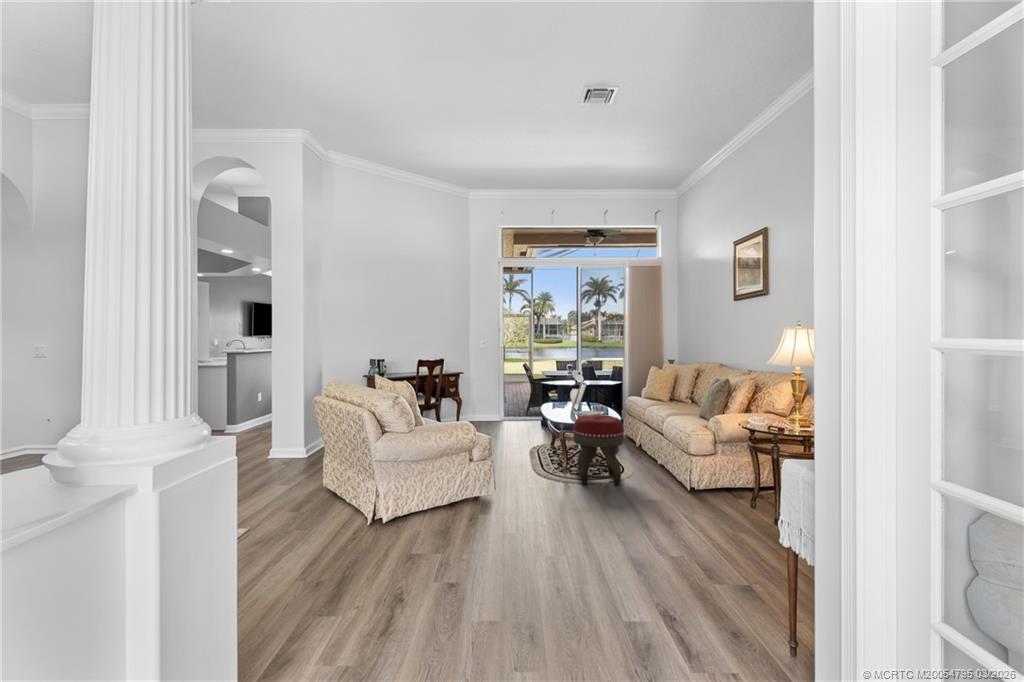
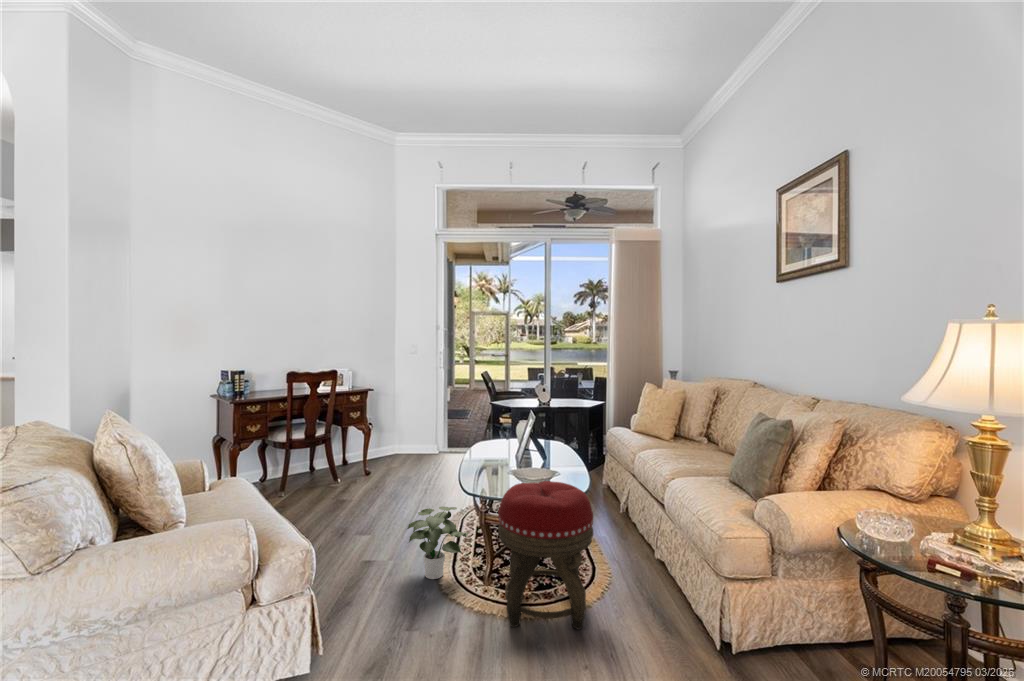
potted plant: none [516,432,551,471] -> present [407,506,468,579]

